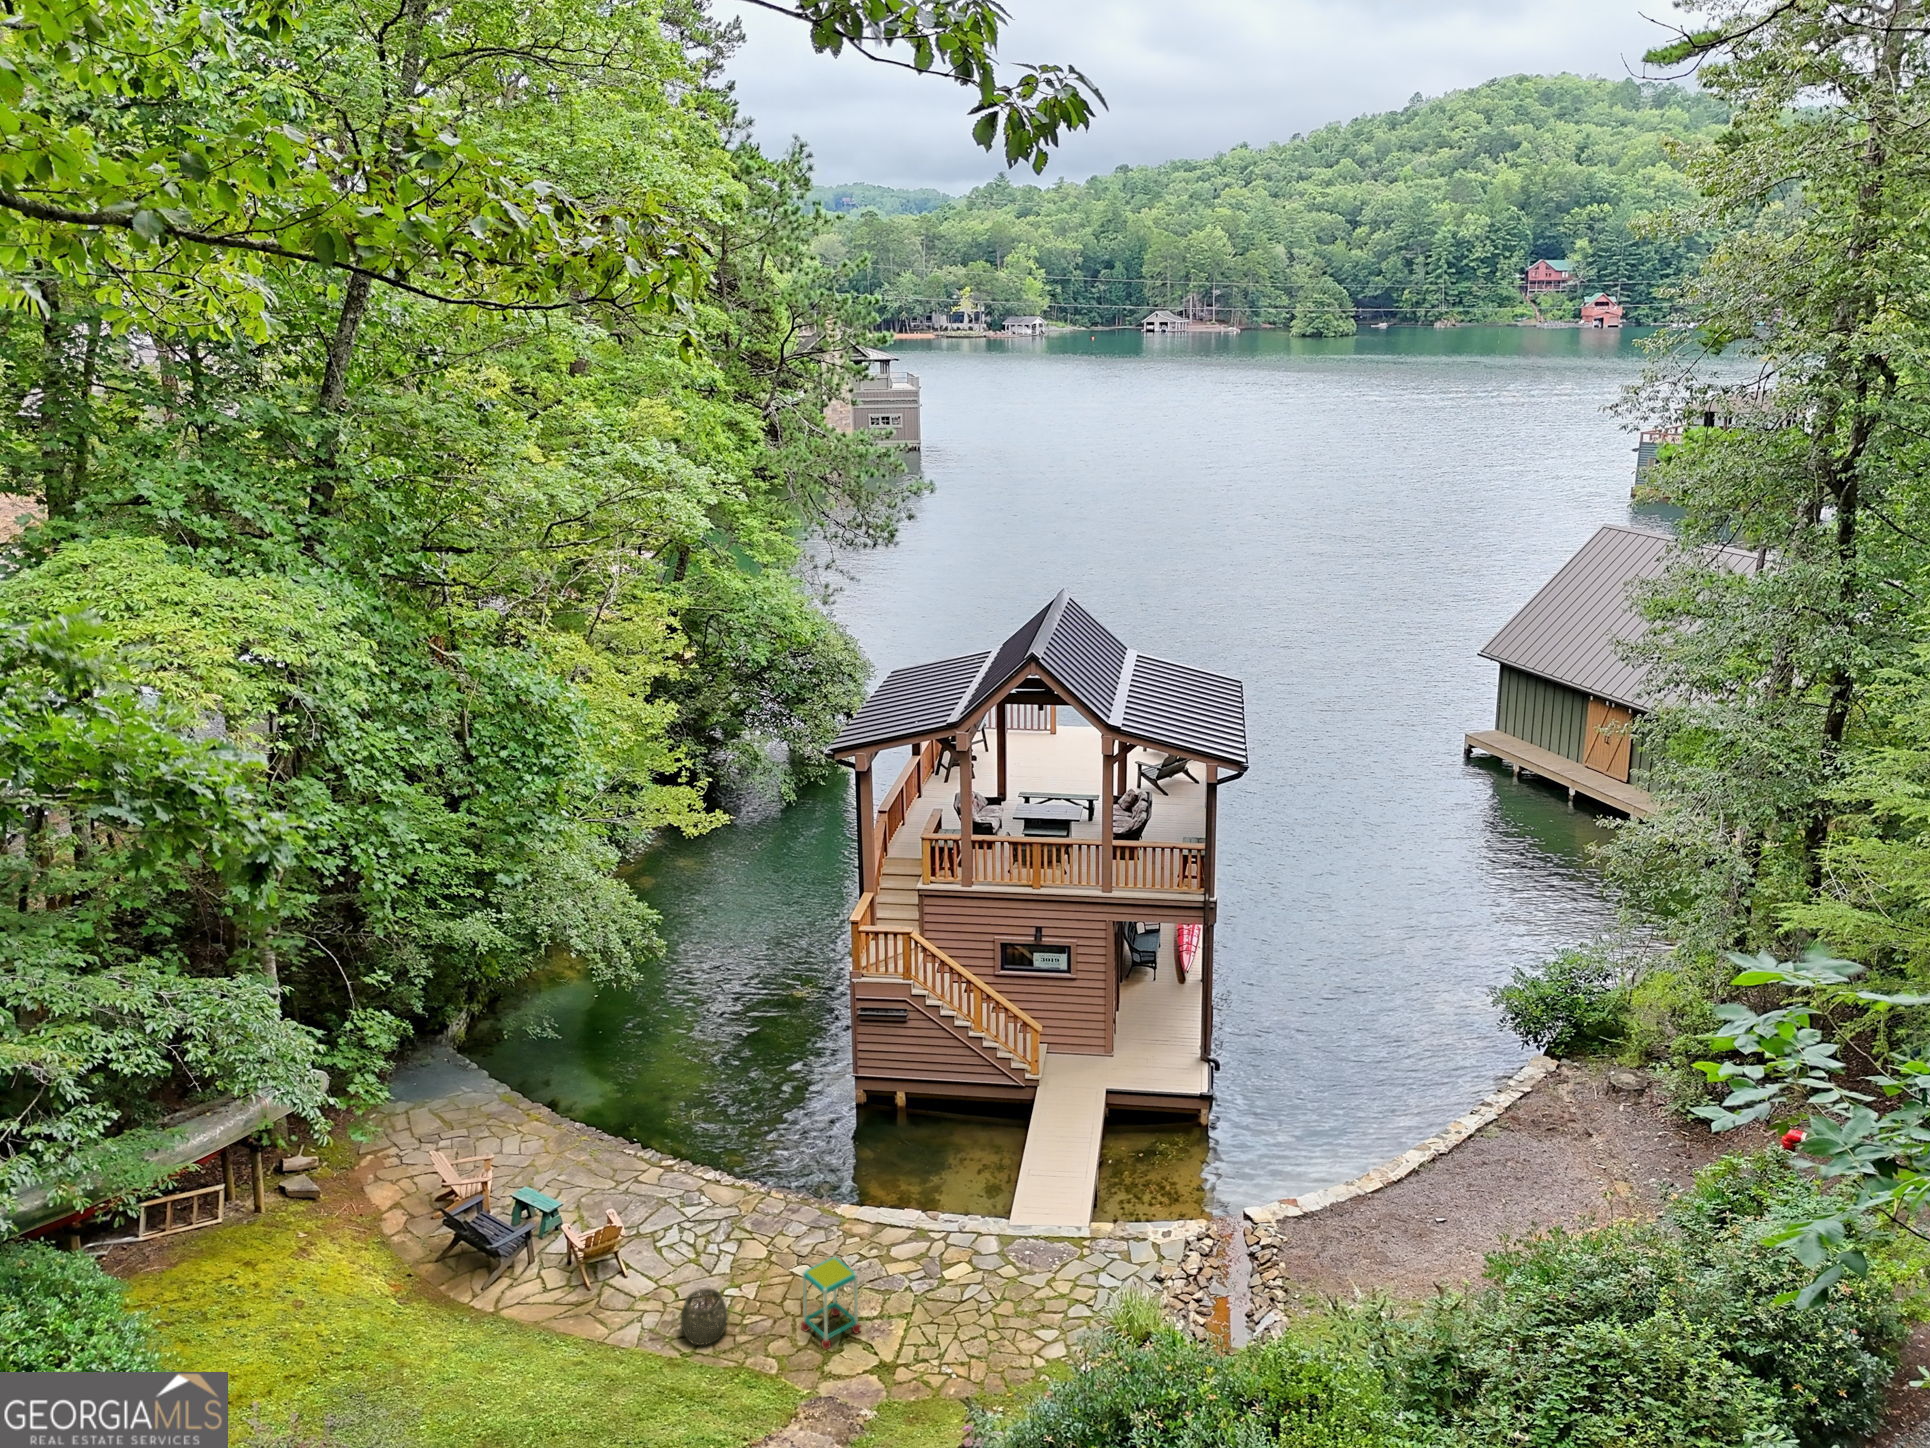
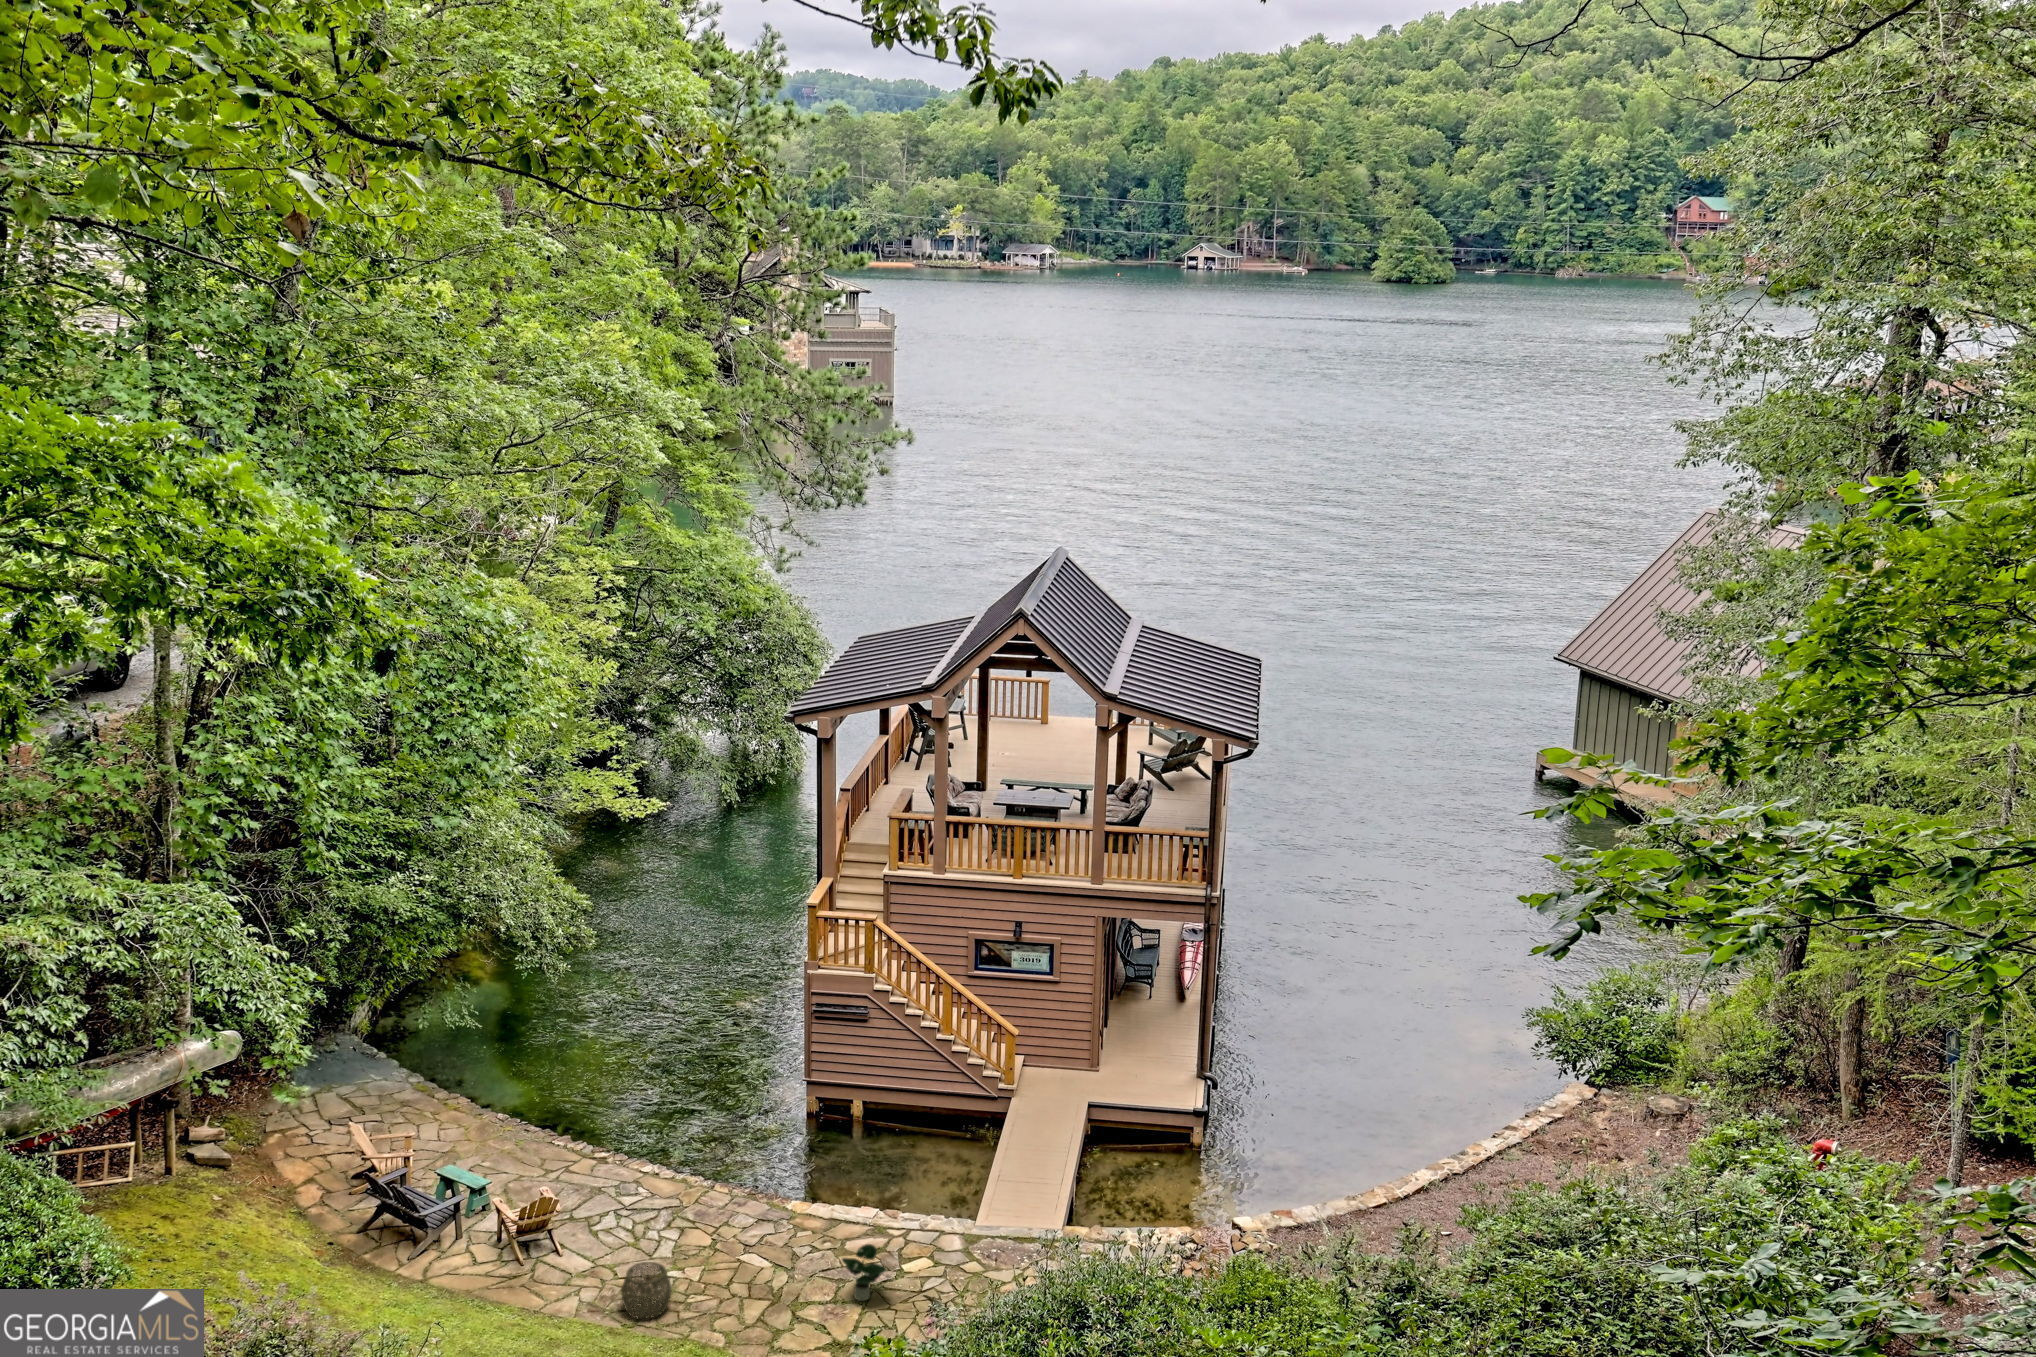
side table: present [801,1256,861,1349] -> none [749,1232,813,1328]
potted plant: none [886,1262,928,1317] -> present [842,1244,886,1301]

